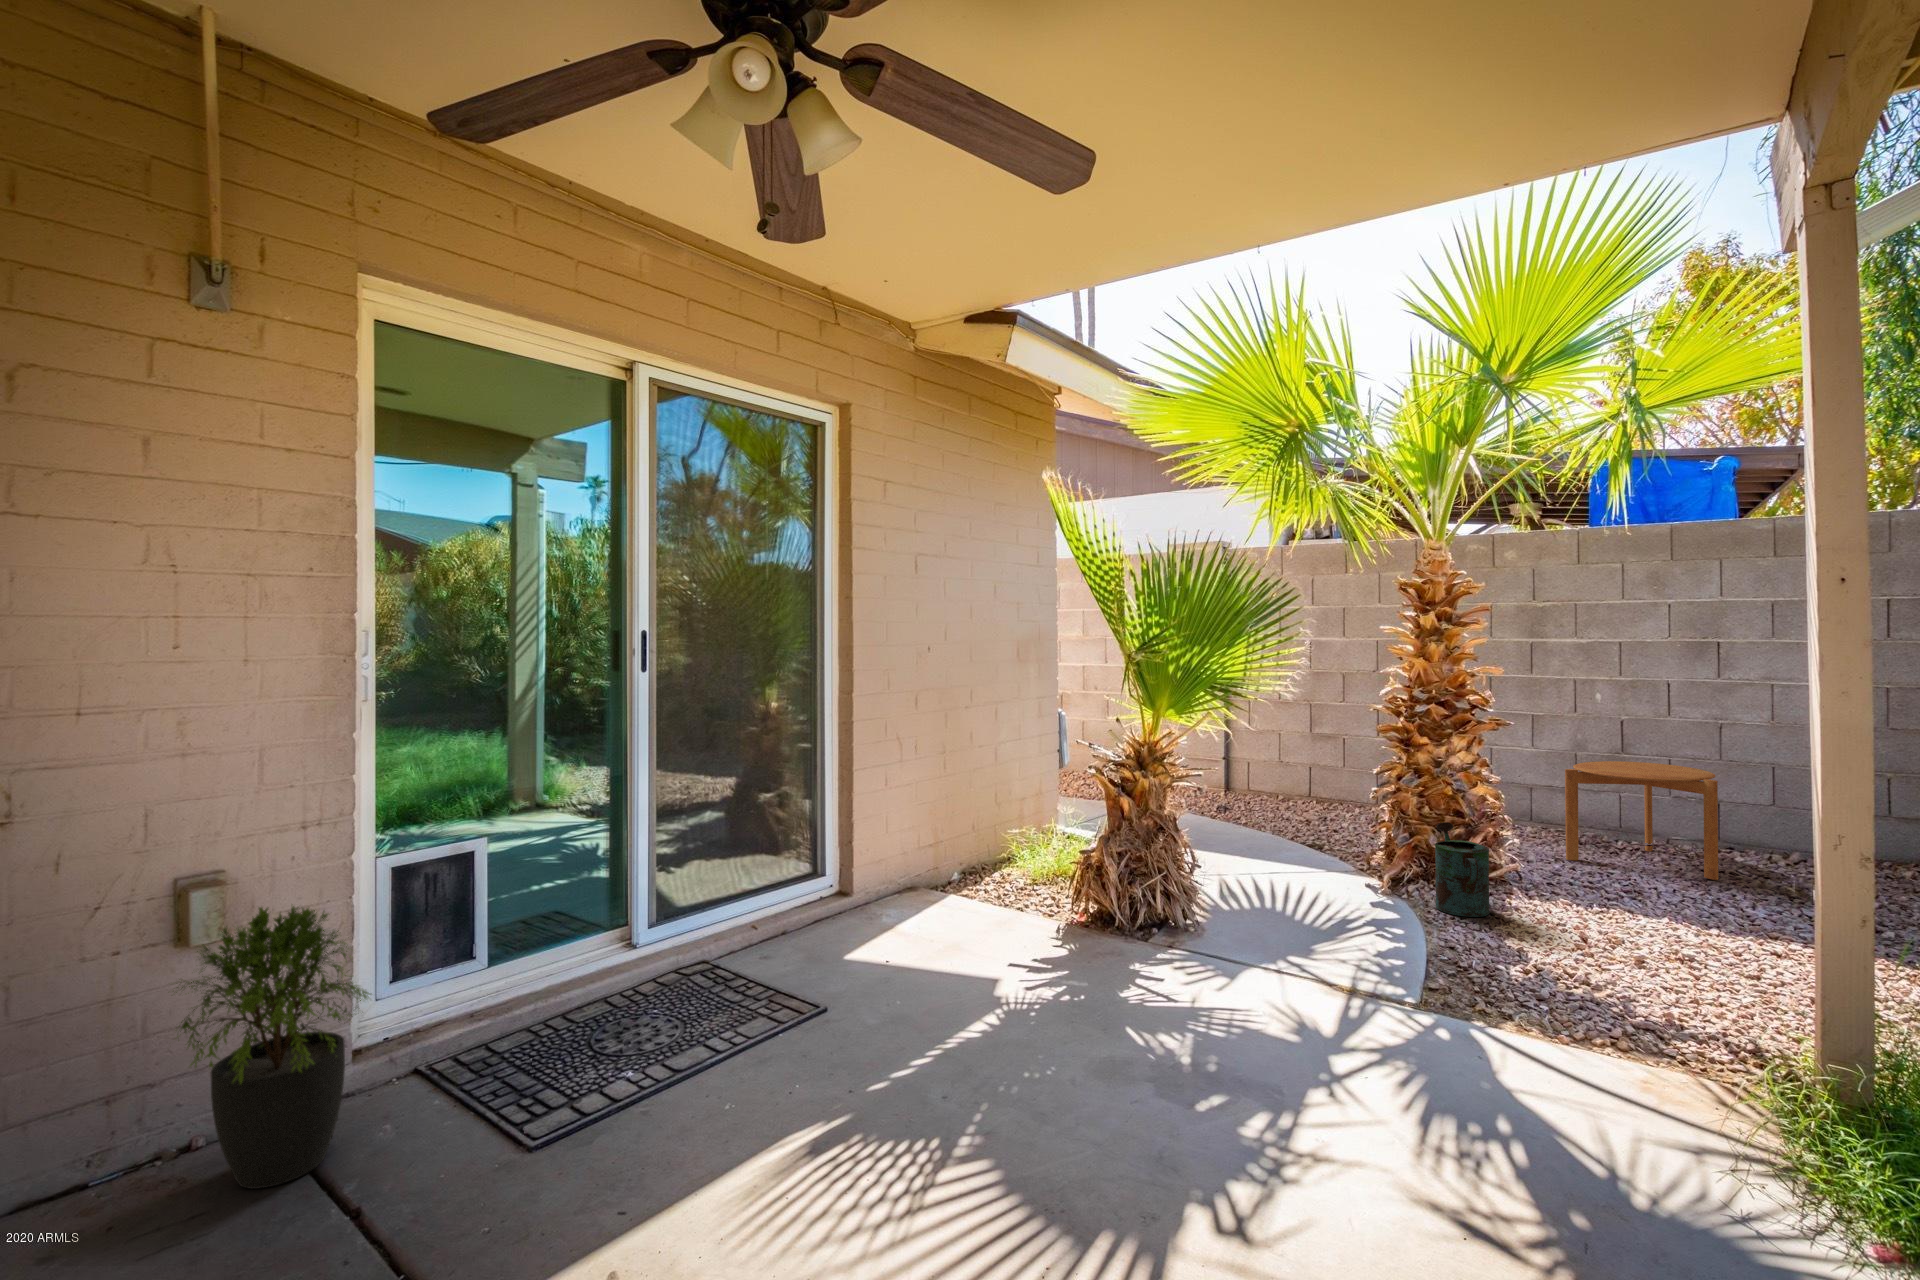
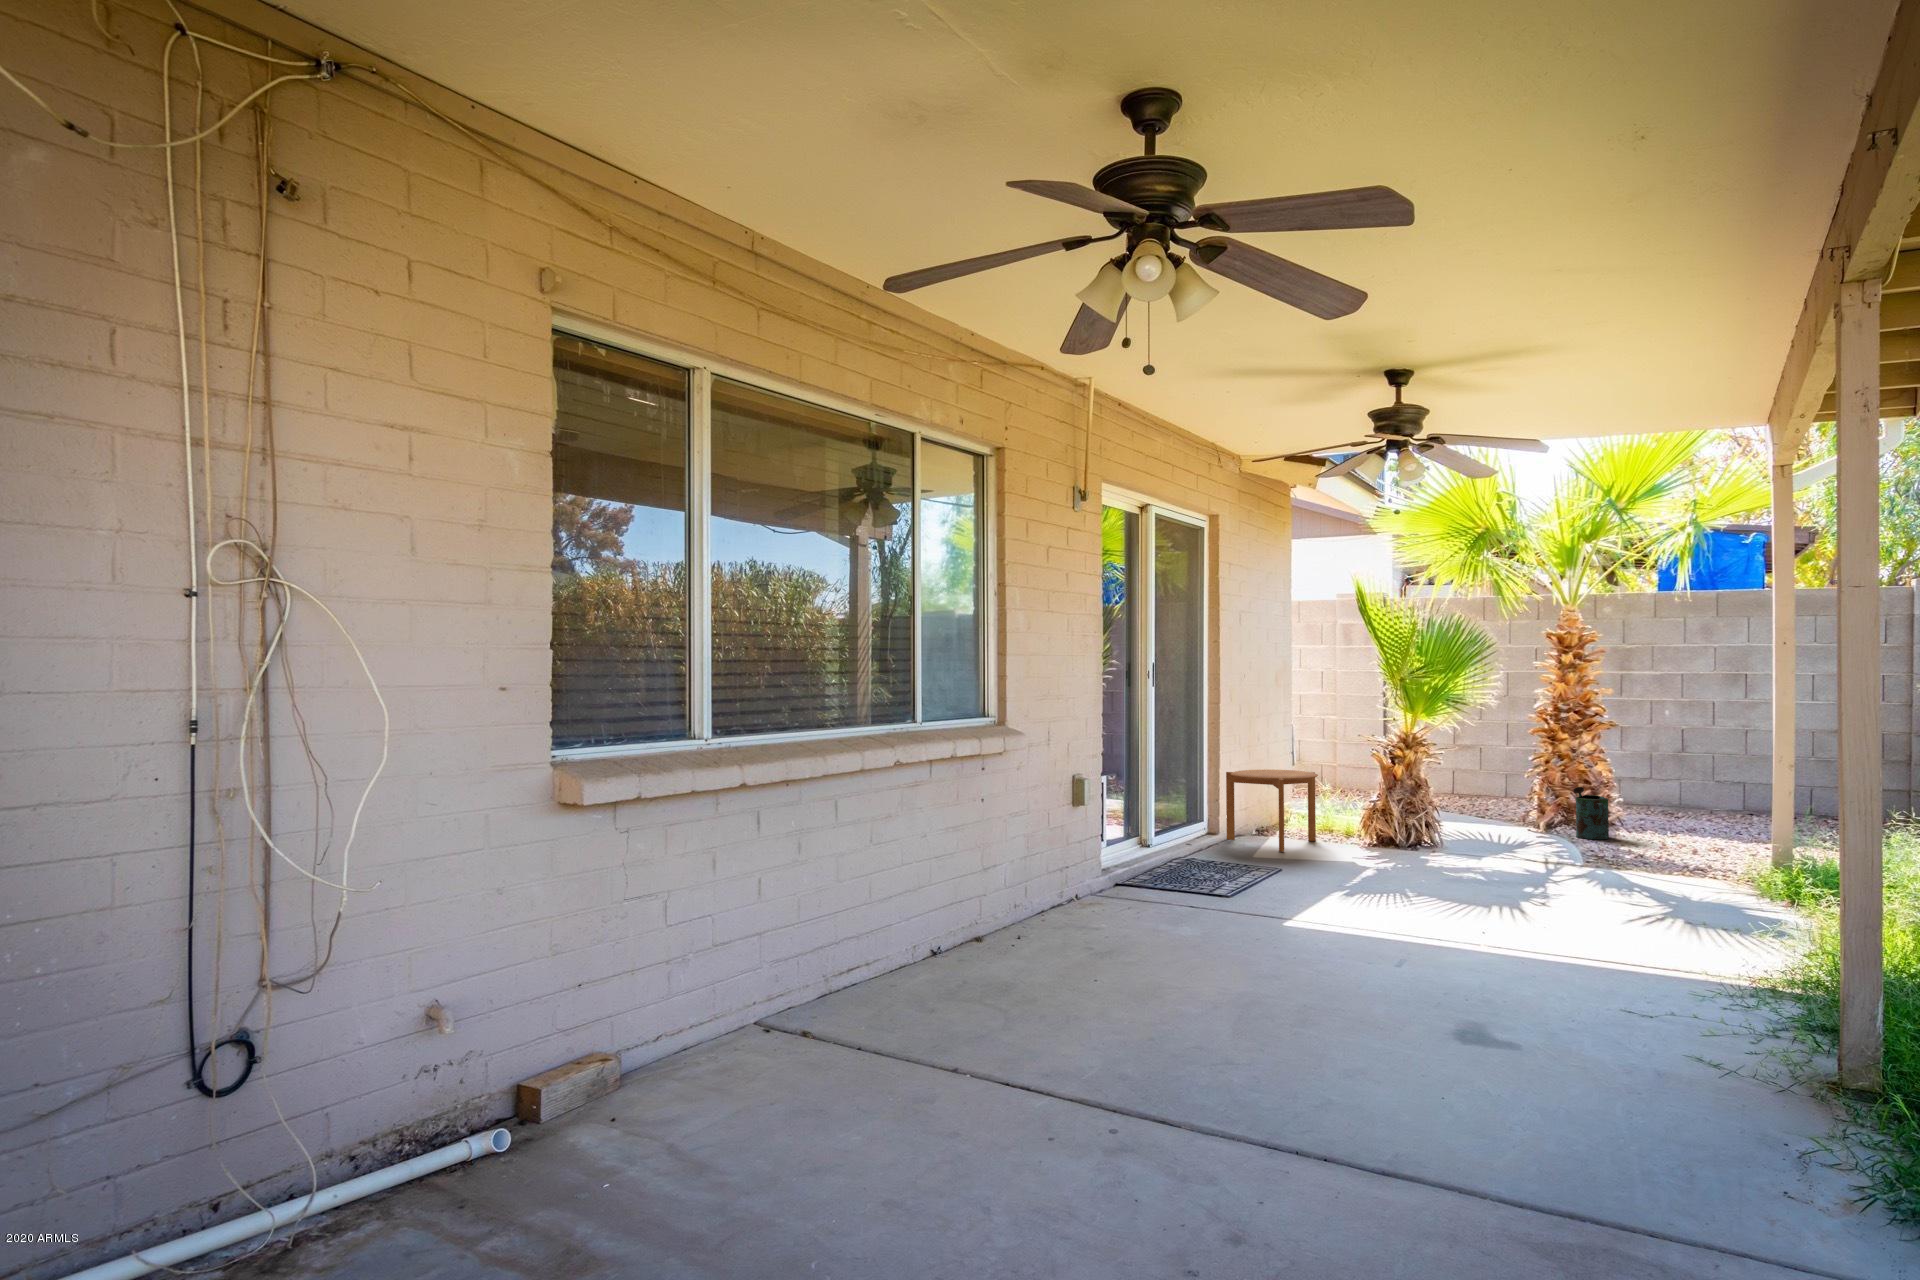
side table: present [1565,761,1718,880] -> present [1226,769,1318,852]
potted plant: present [176,906,371,1189] -> none [1084,782,1159,905]

